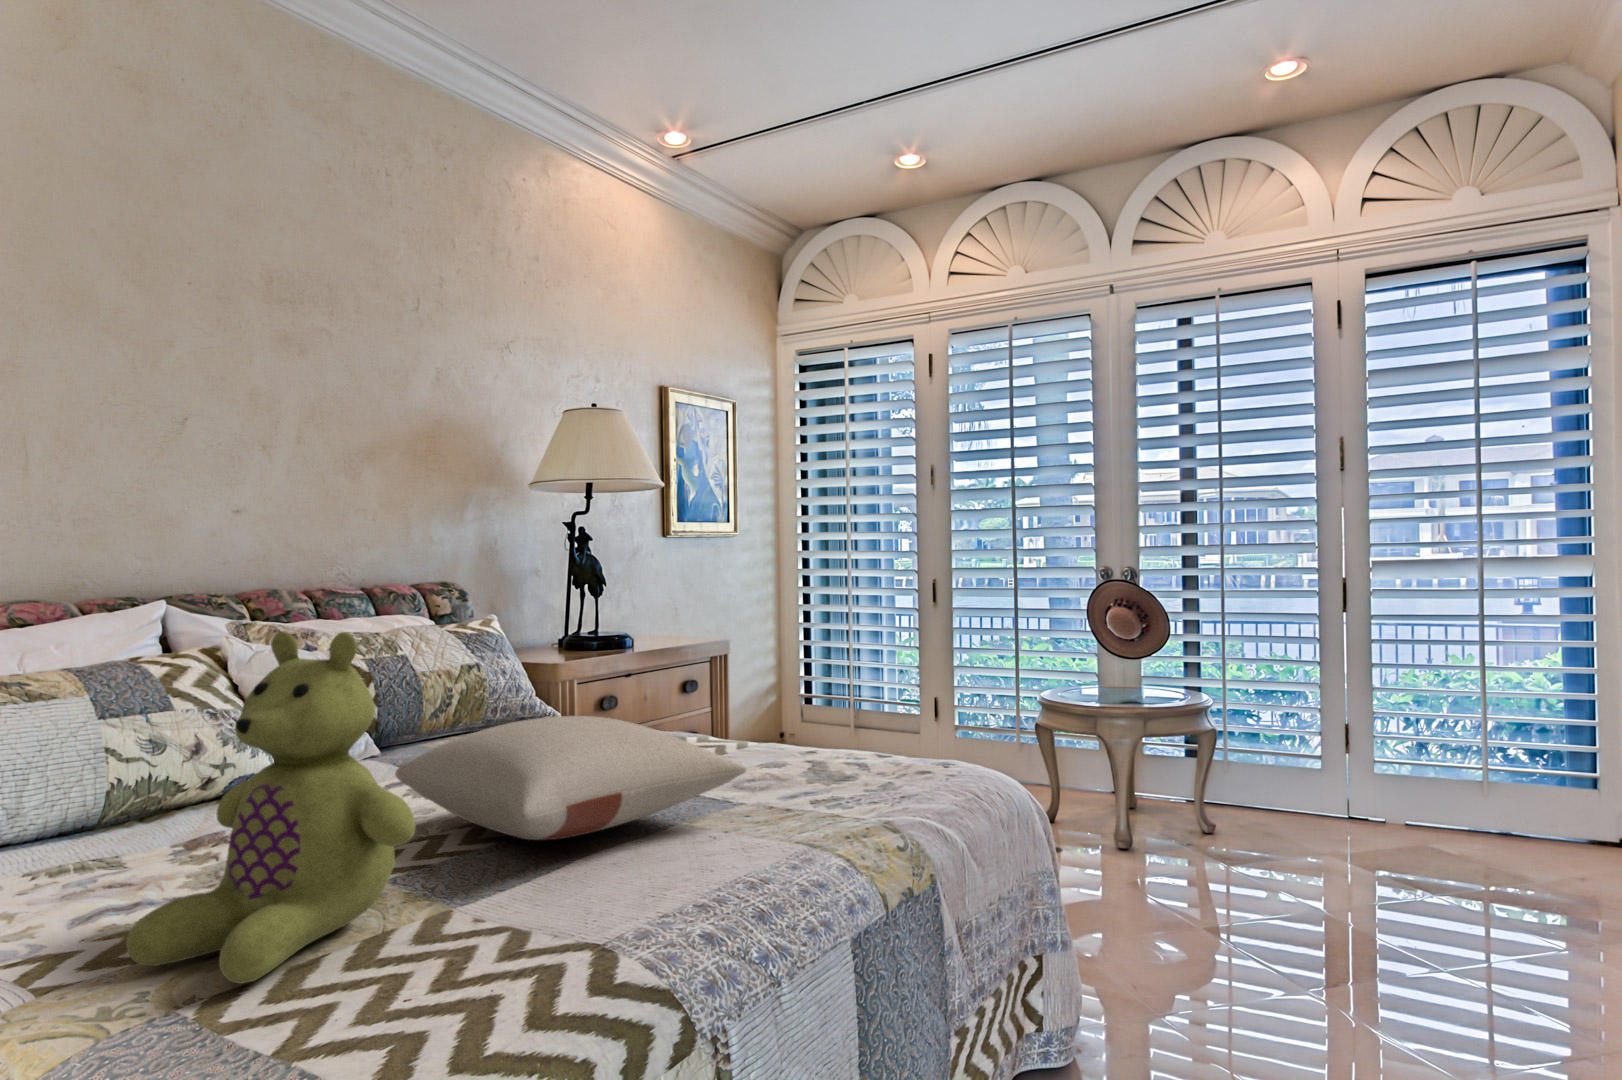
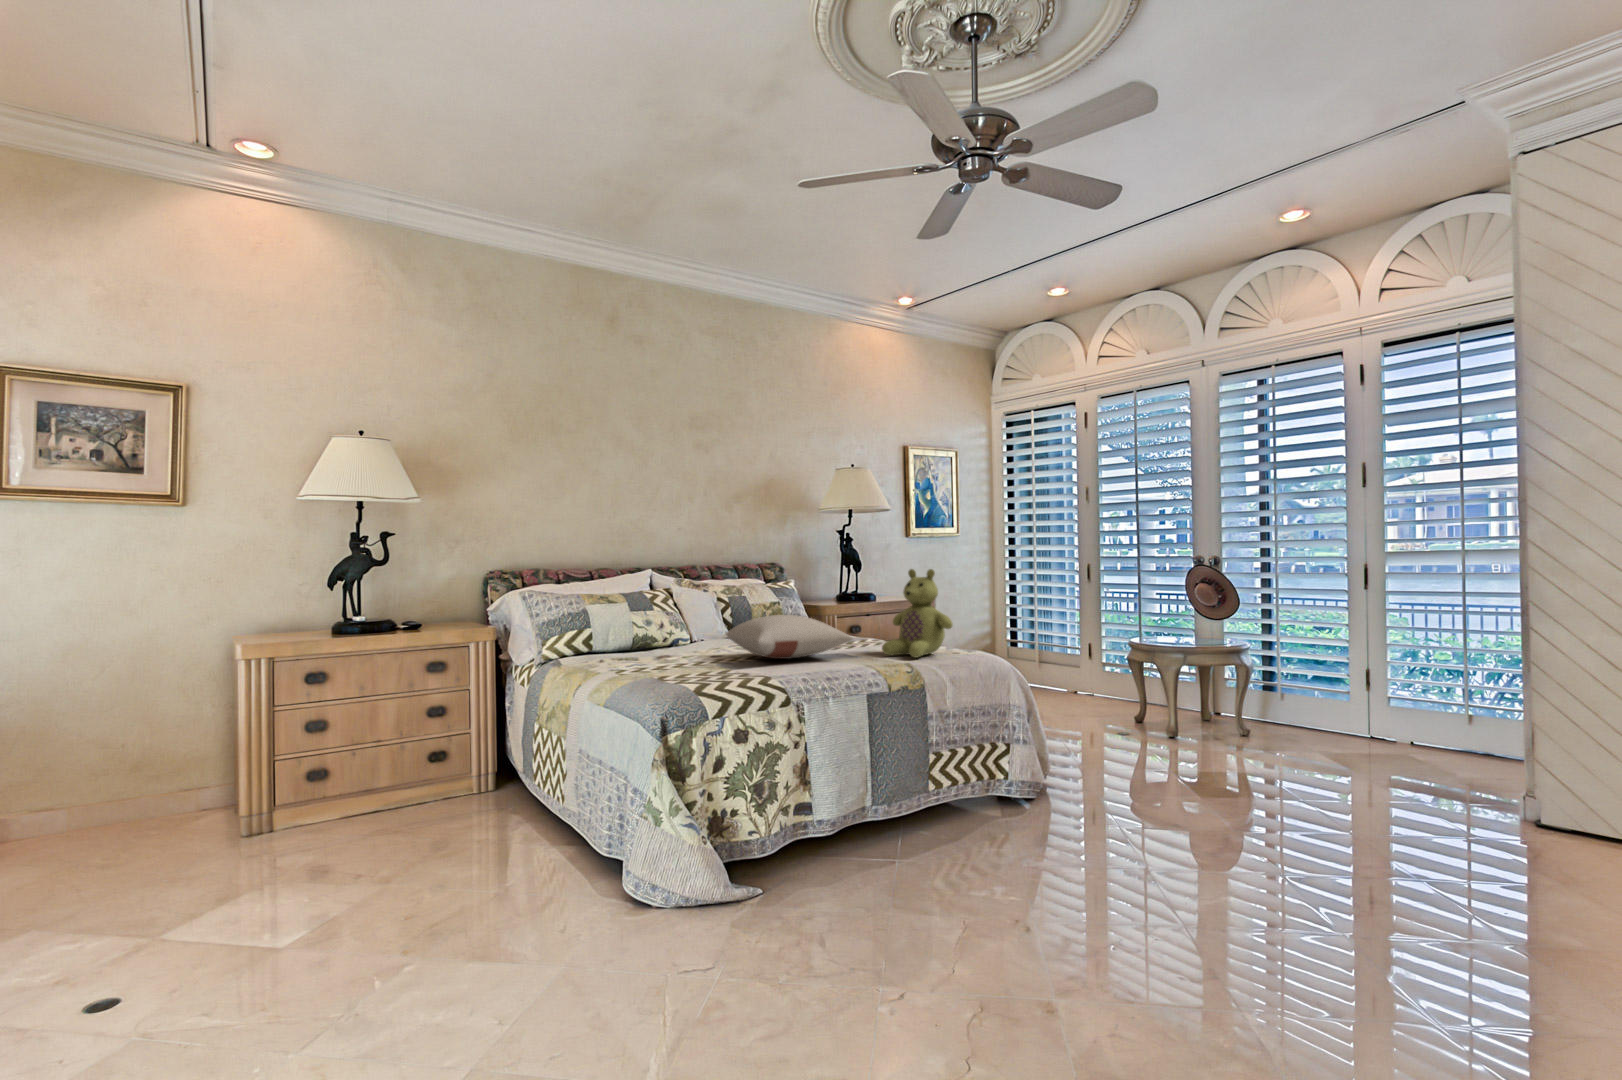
stuffed bear: present [126,631,415,984] -> present [882,569,953,658]

